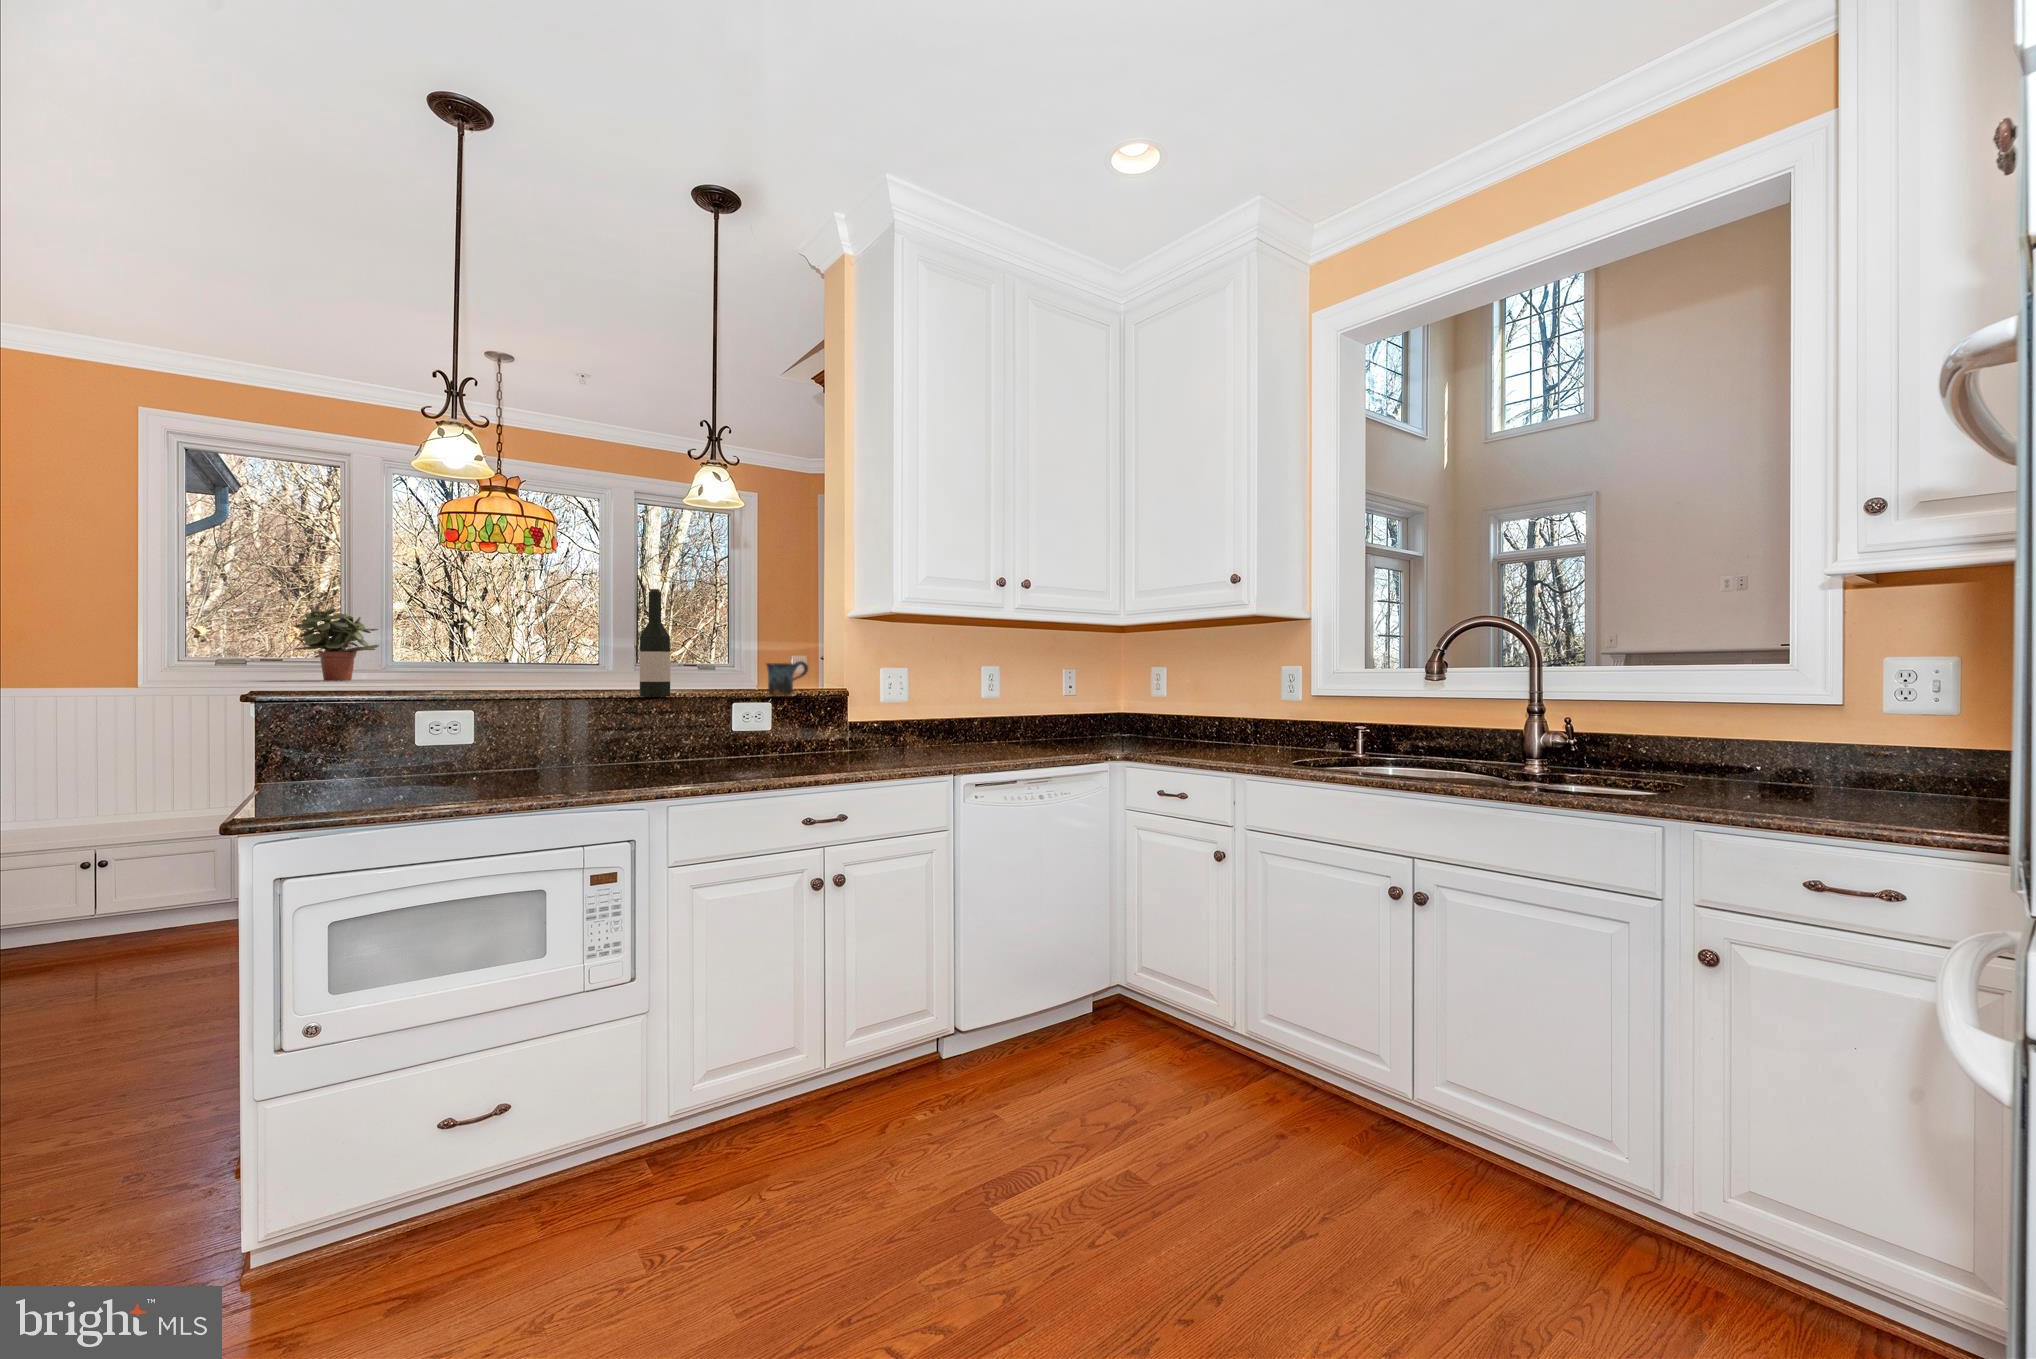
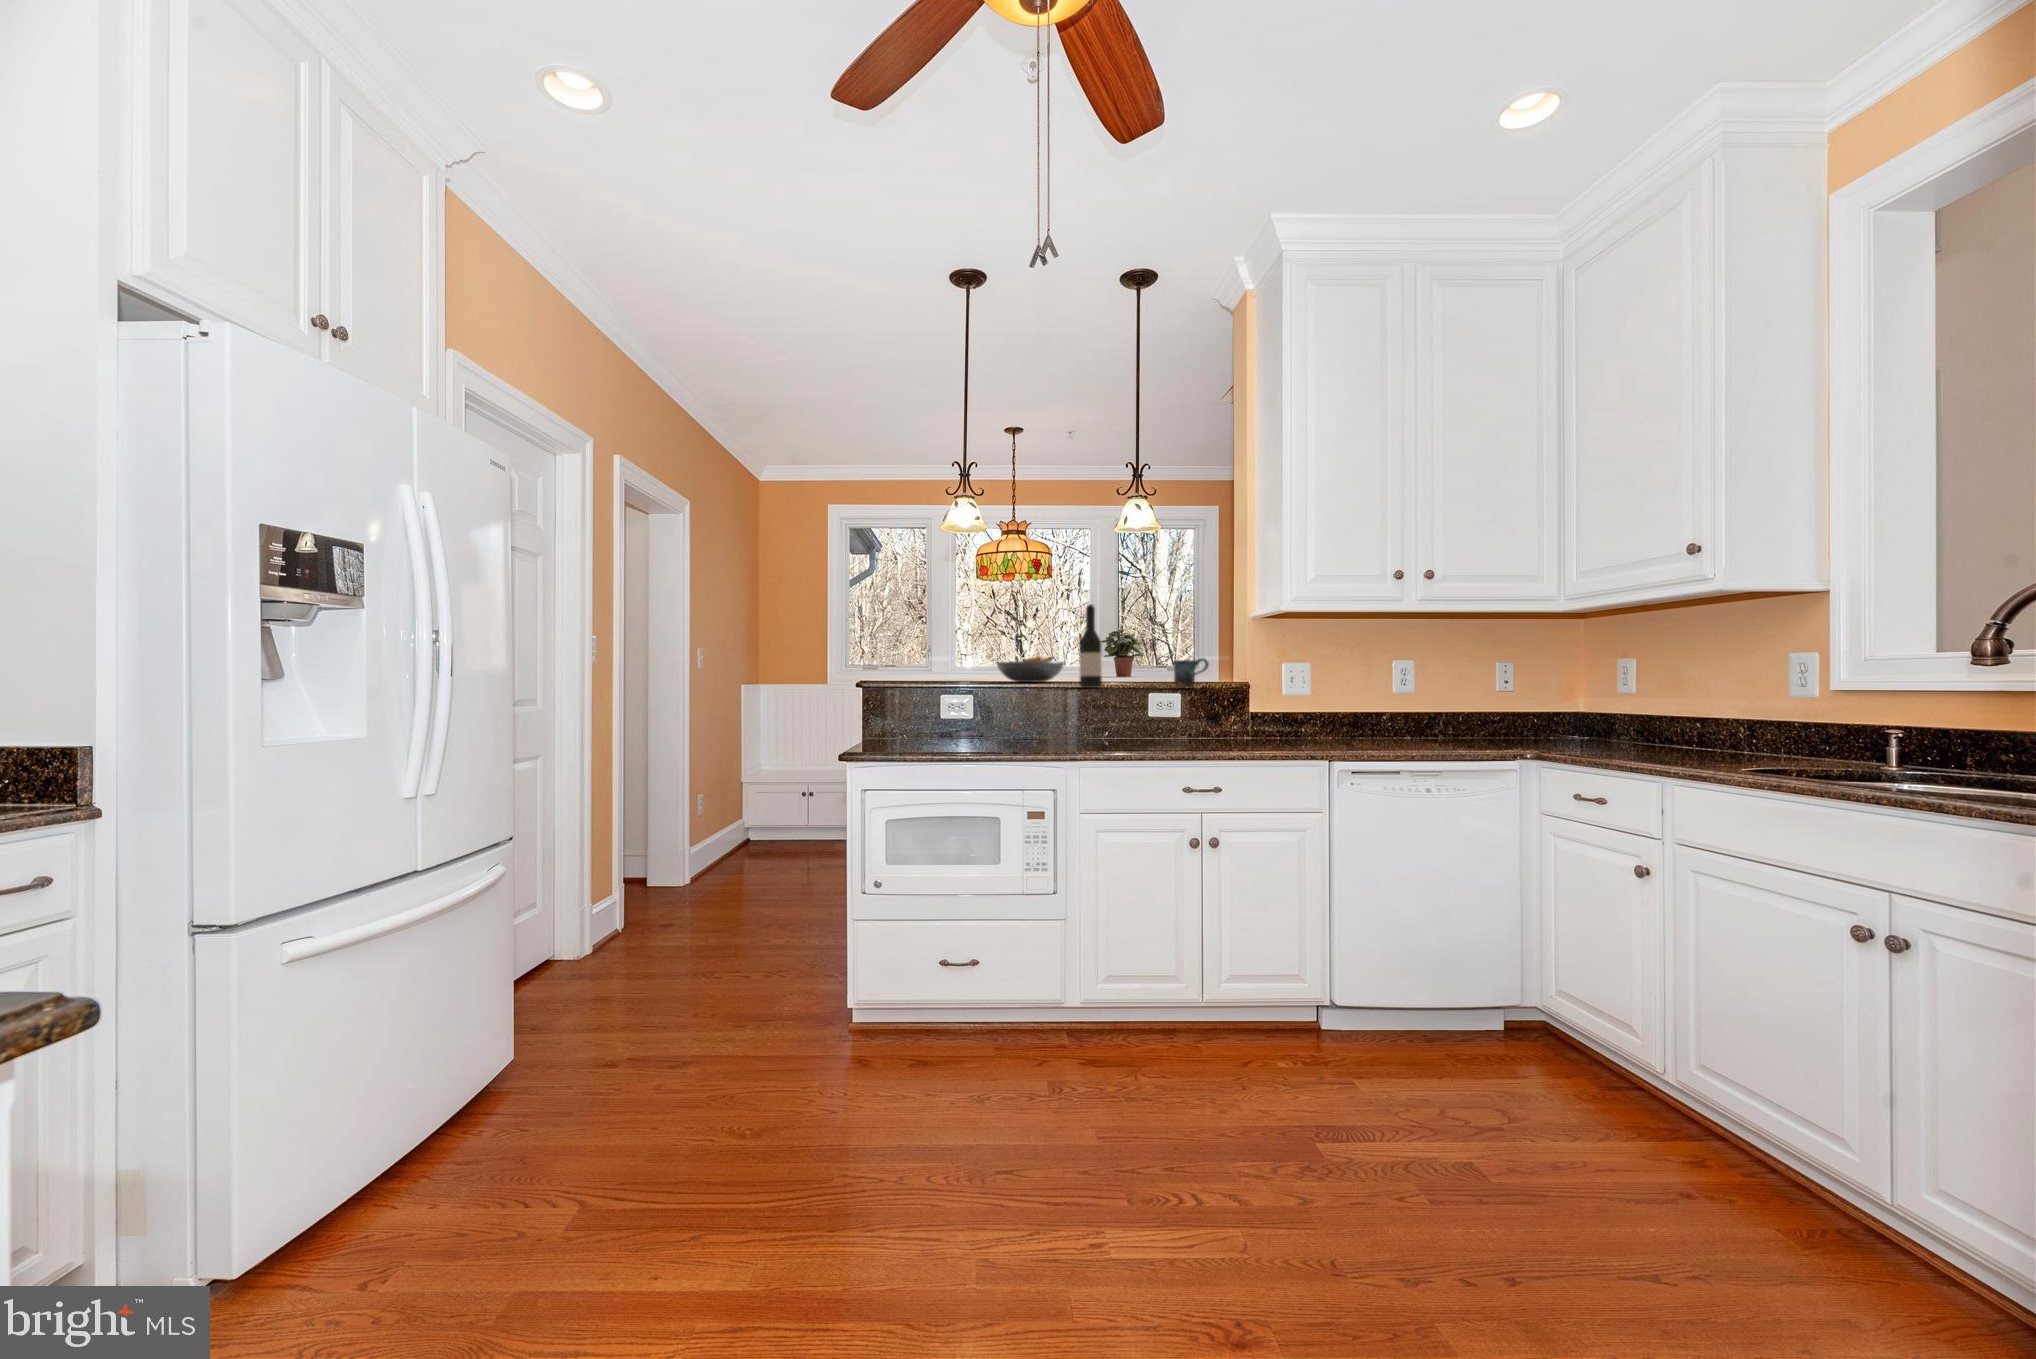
potted plant: present [295,608,379,680] -> present [1102,629,1146,677]
fruit bowl: none [463,653,572,688] -> present [996,656,1065,682]

